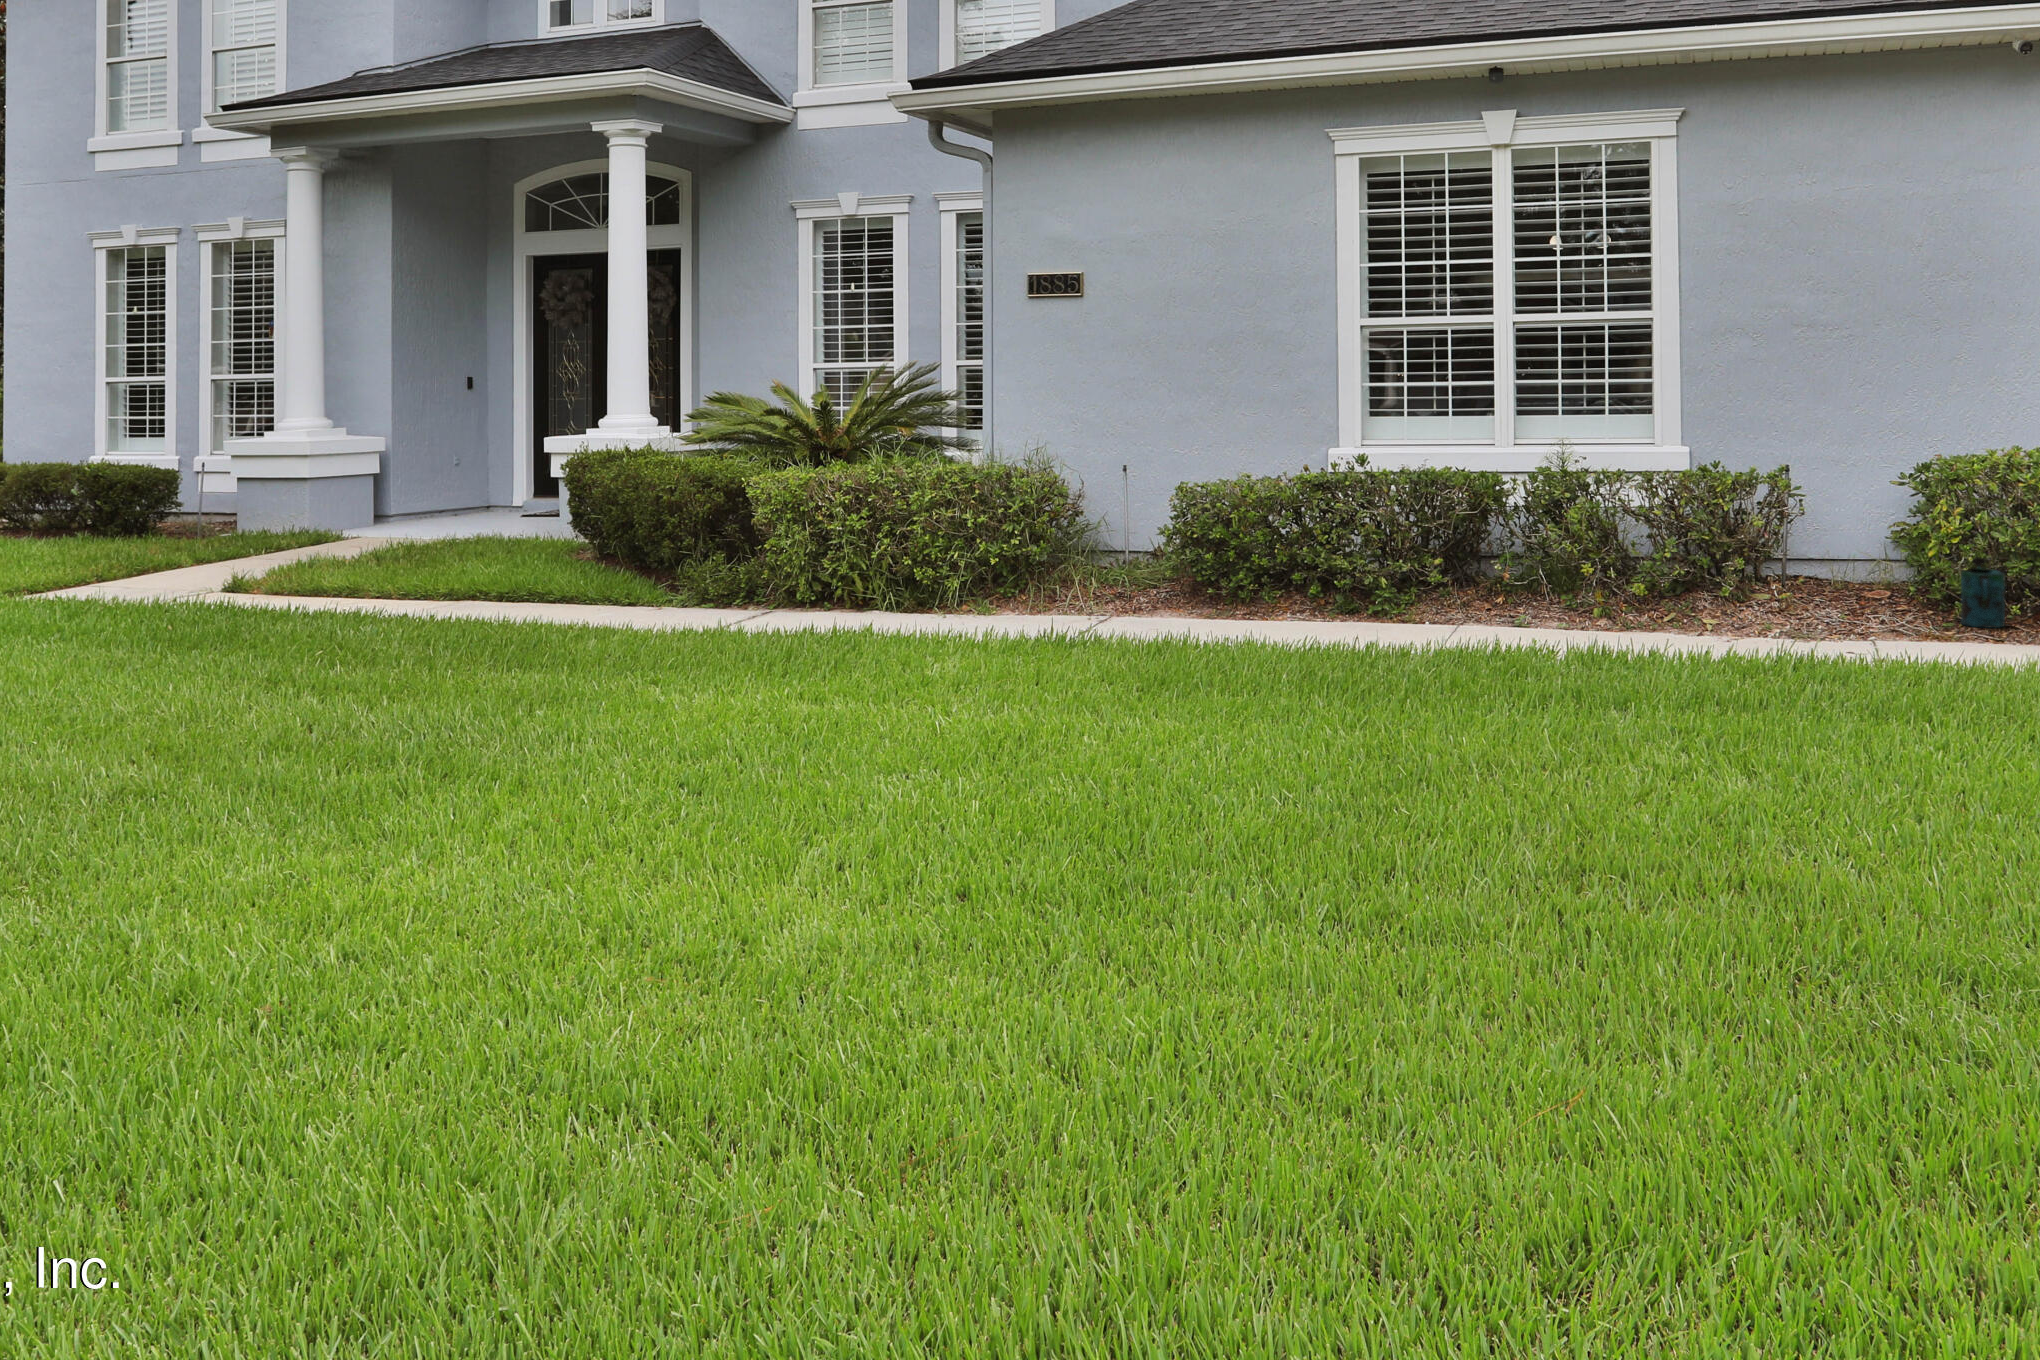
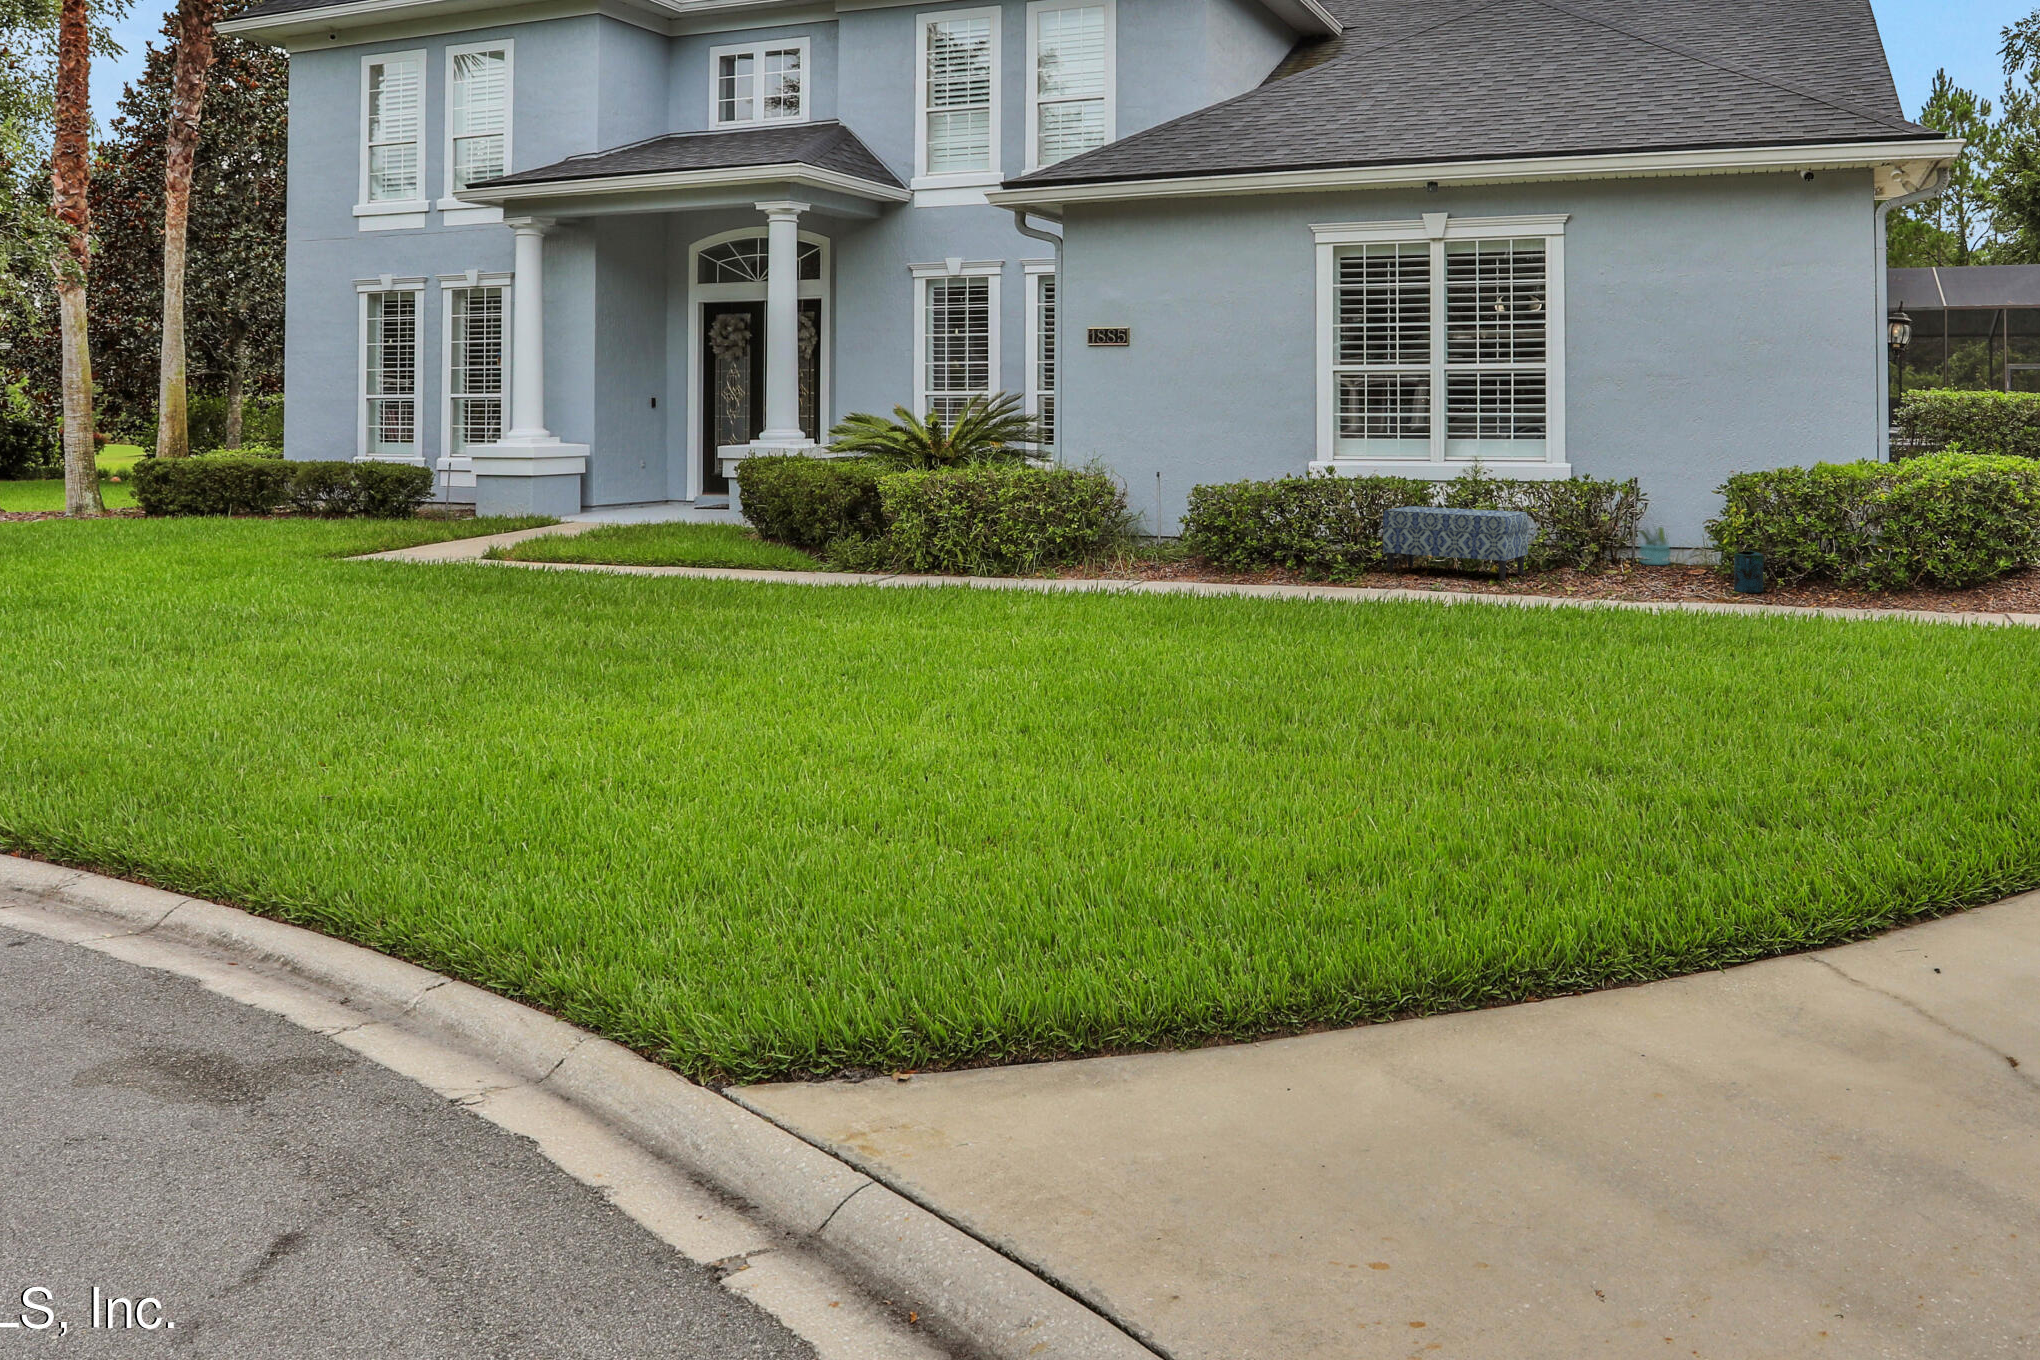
bench: none [1446,508,1650,612] -> present [1383,506,1528,580]
decorative plant: none [1783,530,1839,585] -> present [1639,527,1671,565]

